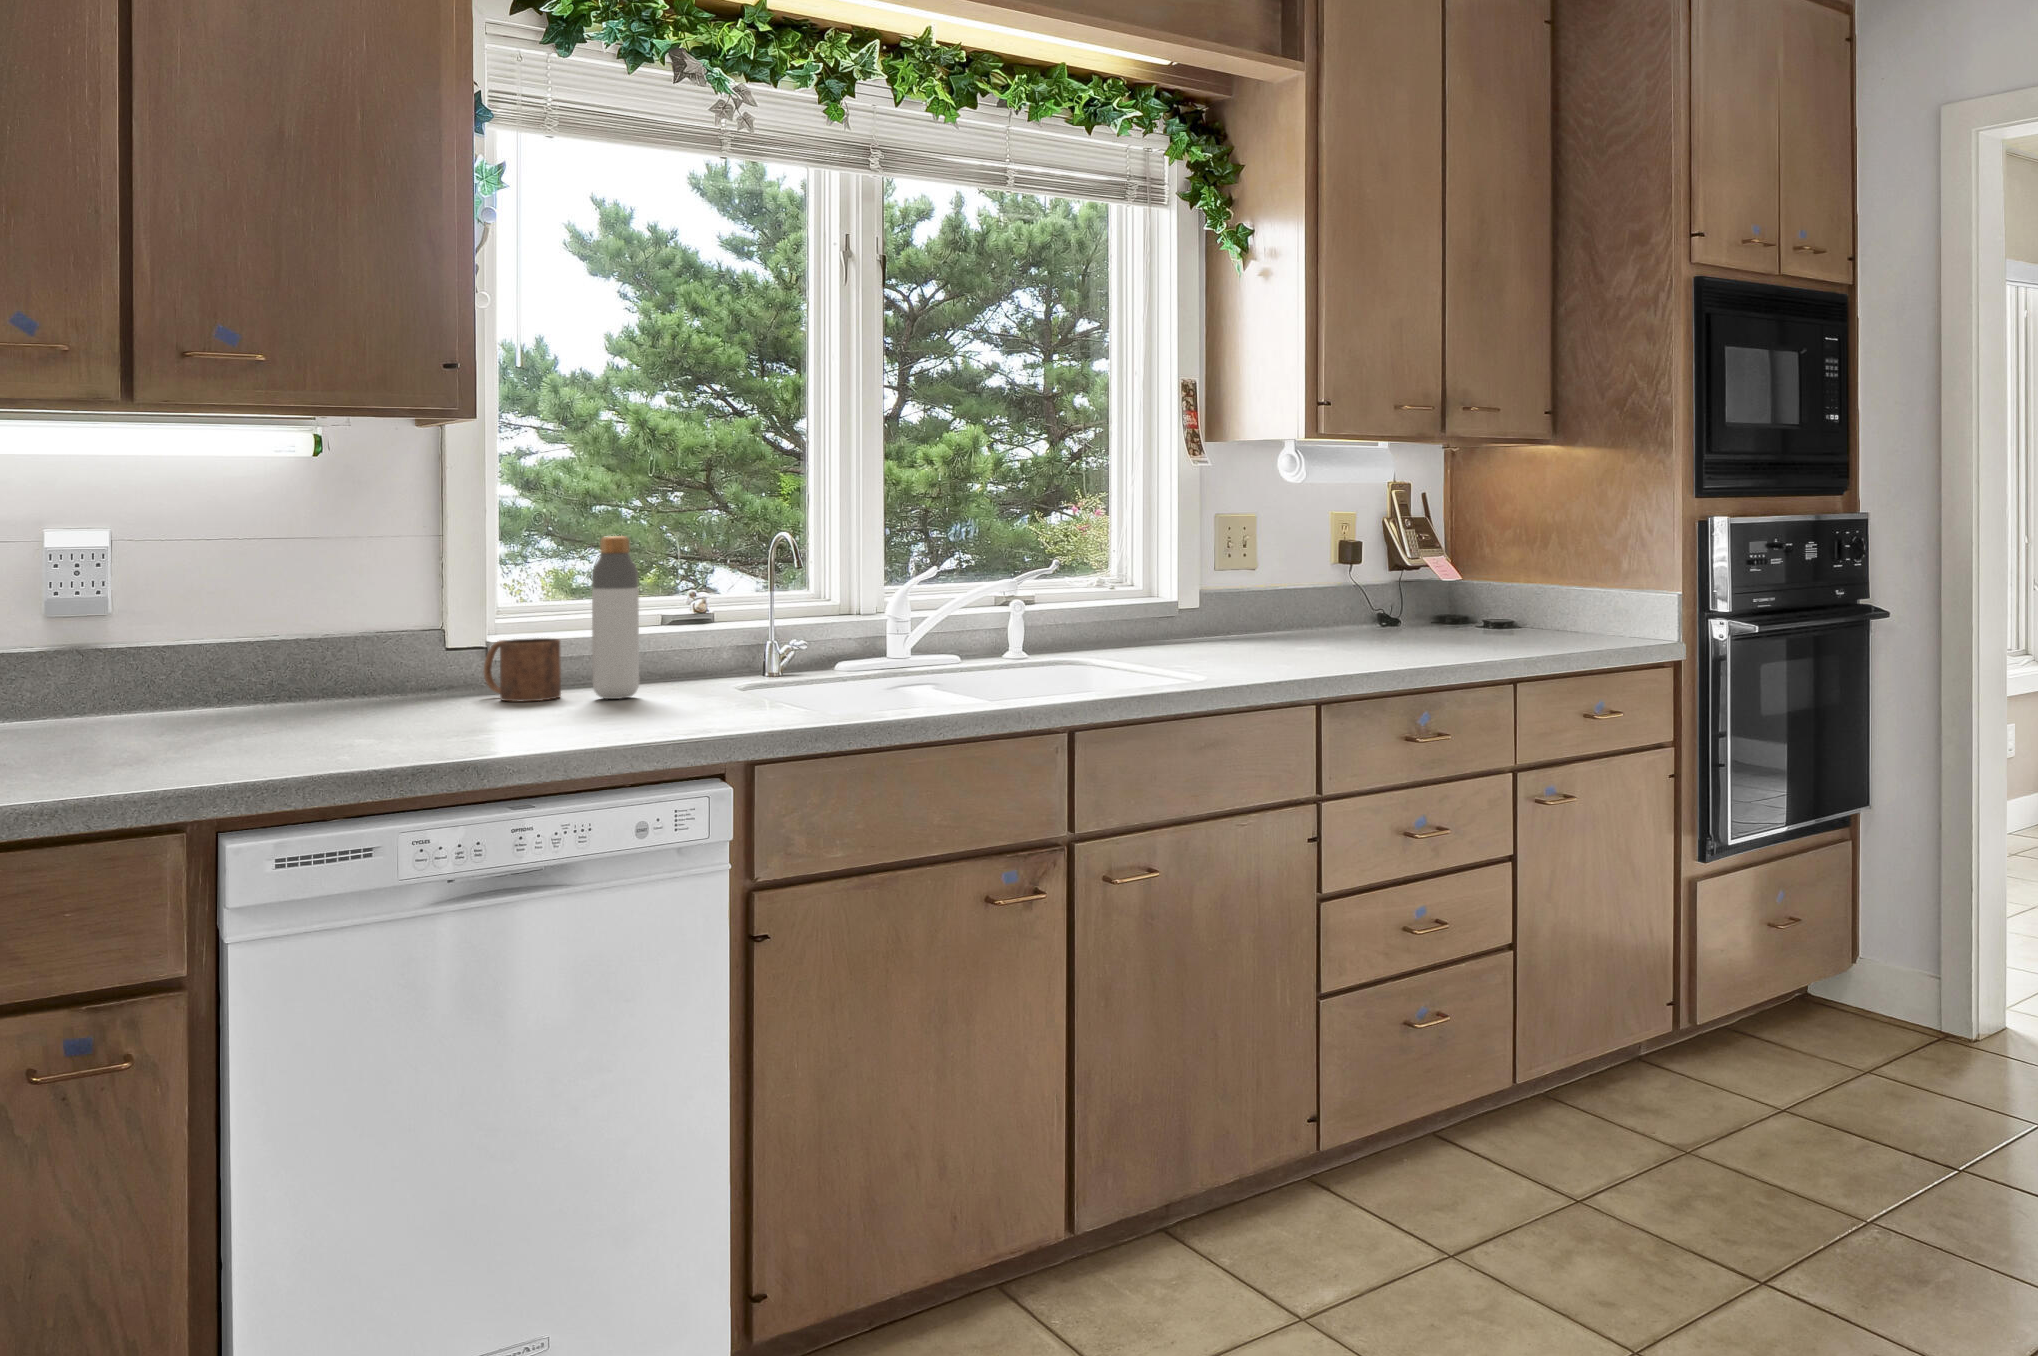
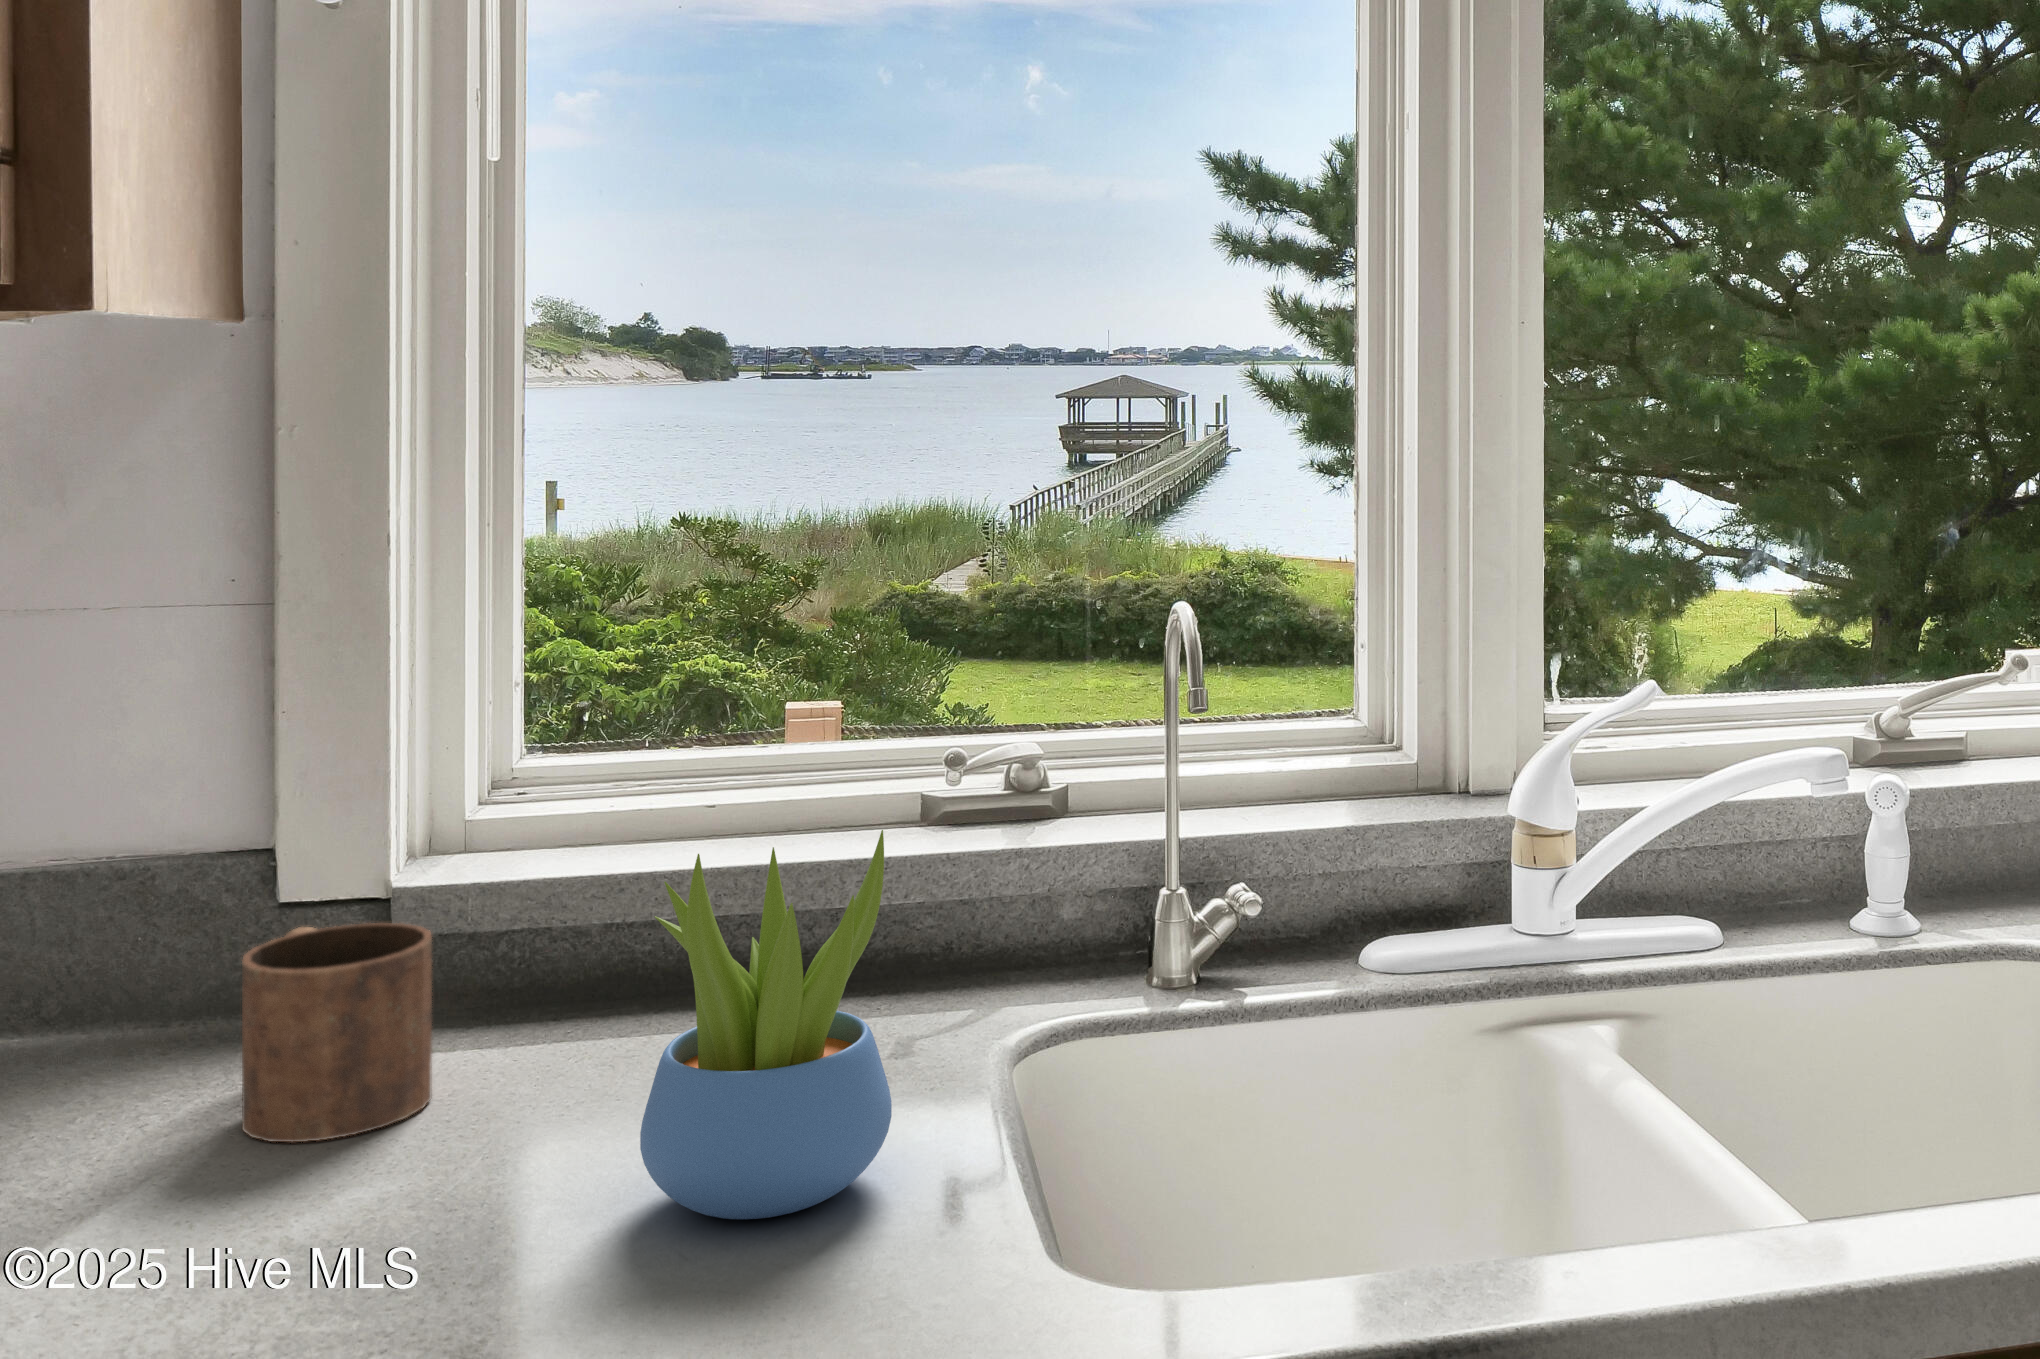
bottle: present [592,536,639,699] -> none [444,661,594,1164]
succulent plant: none [679,582,756,698] -> present [640,830,892,1219]

